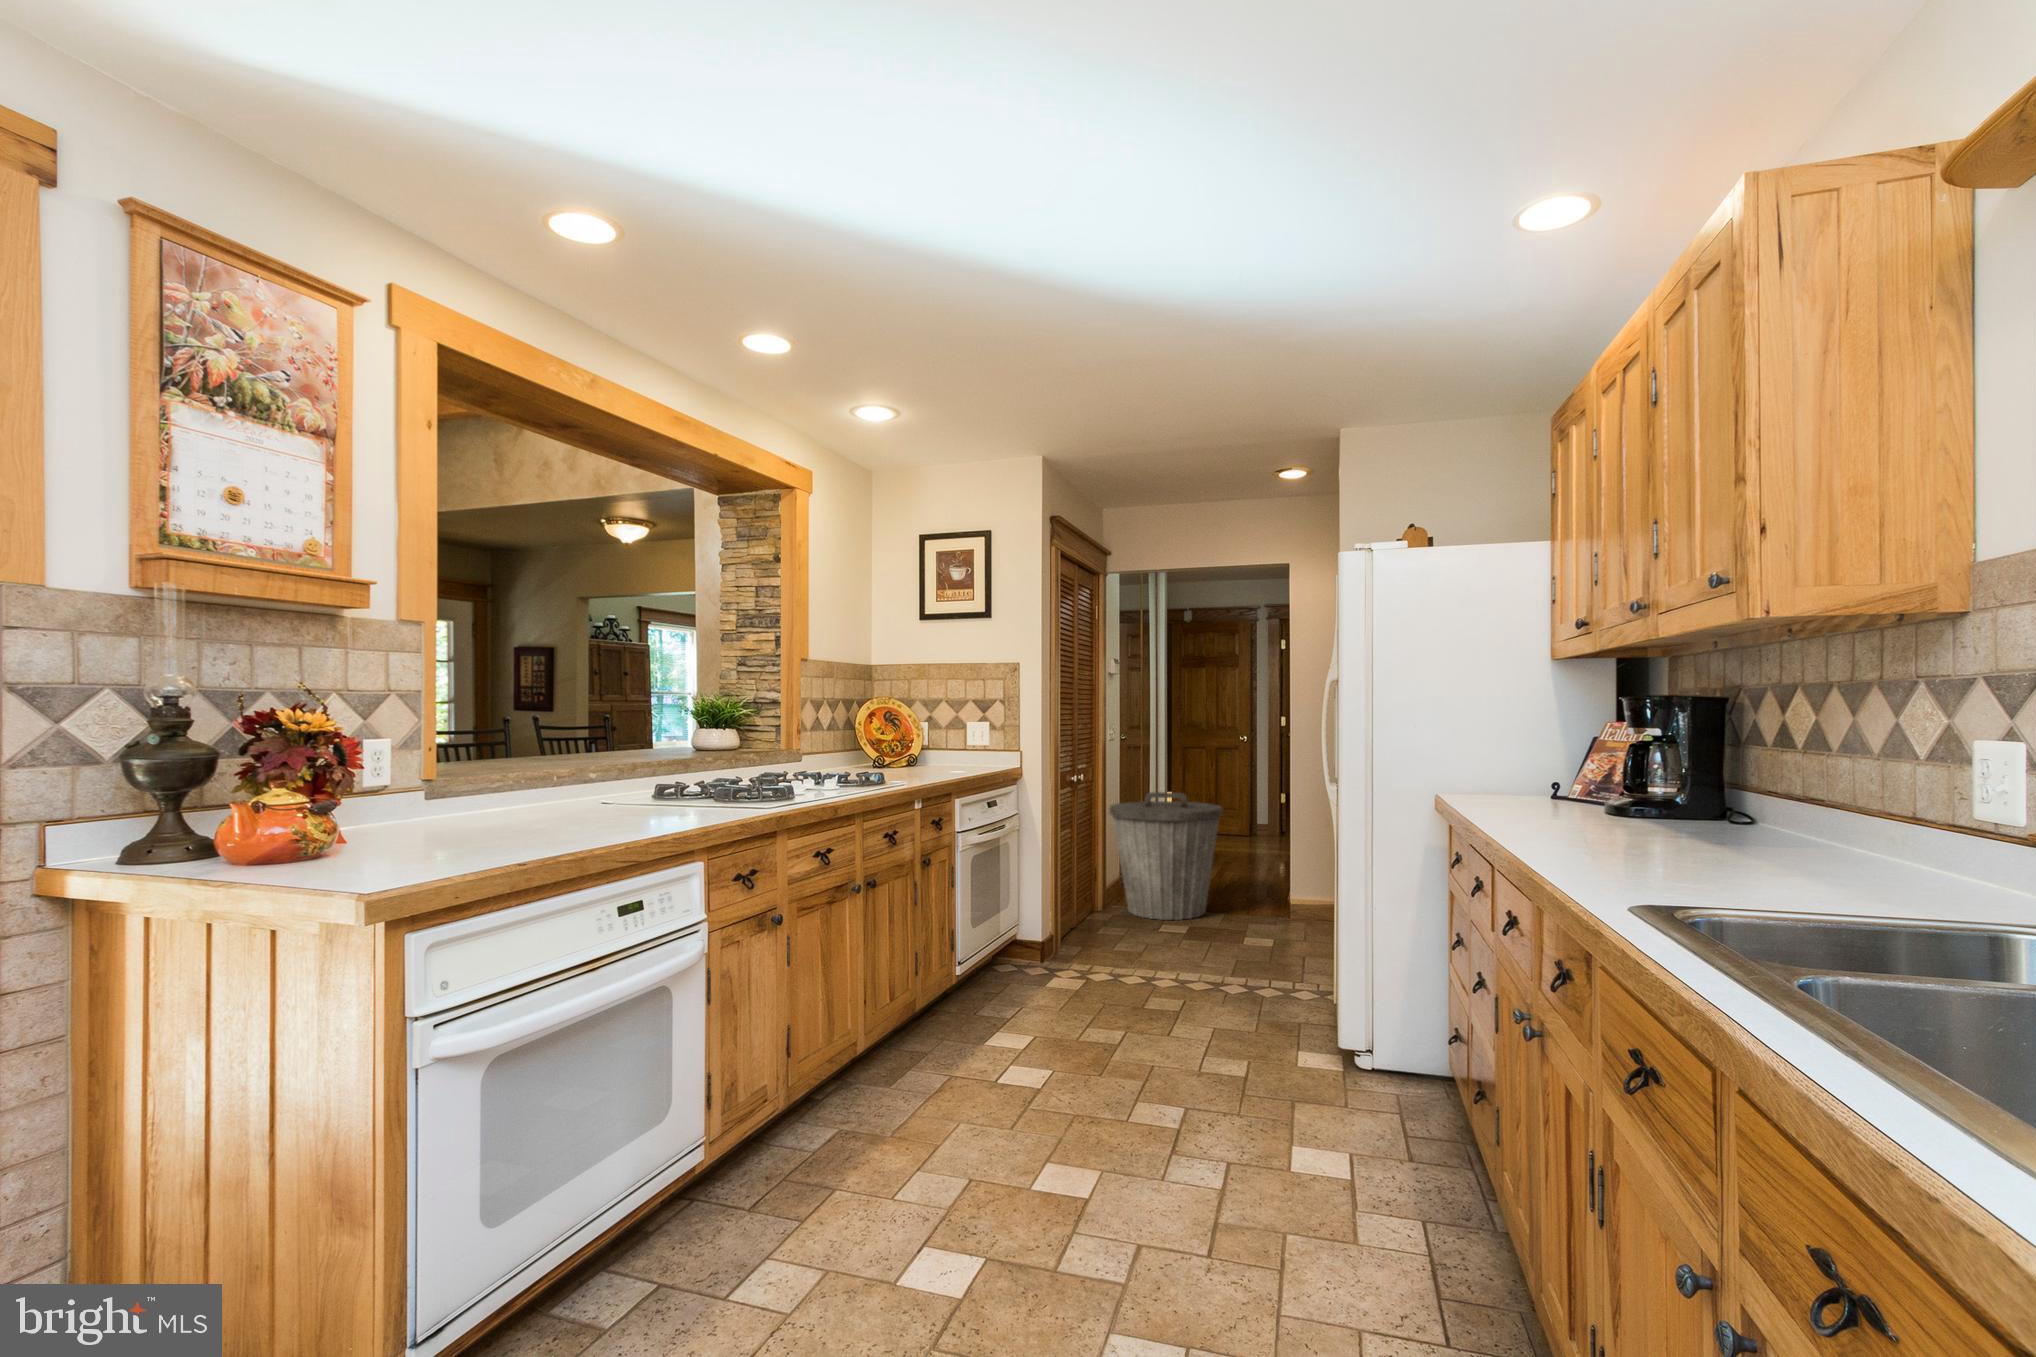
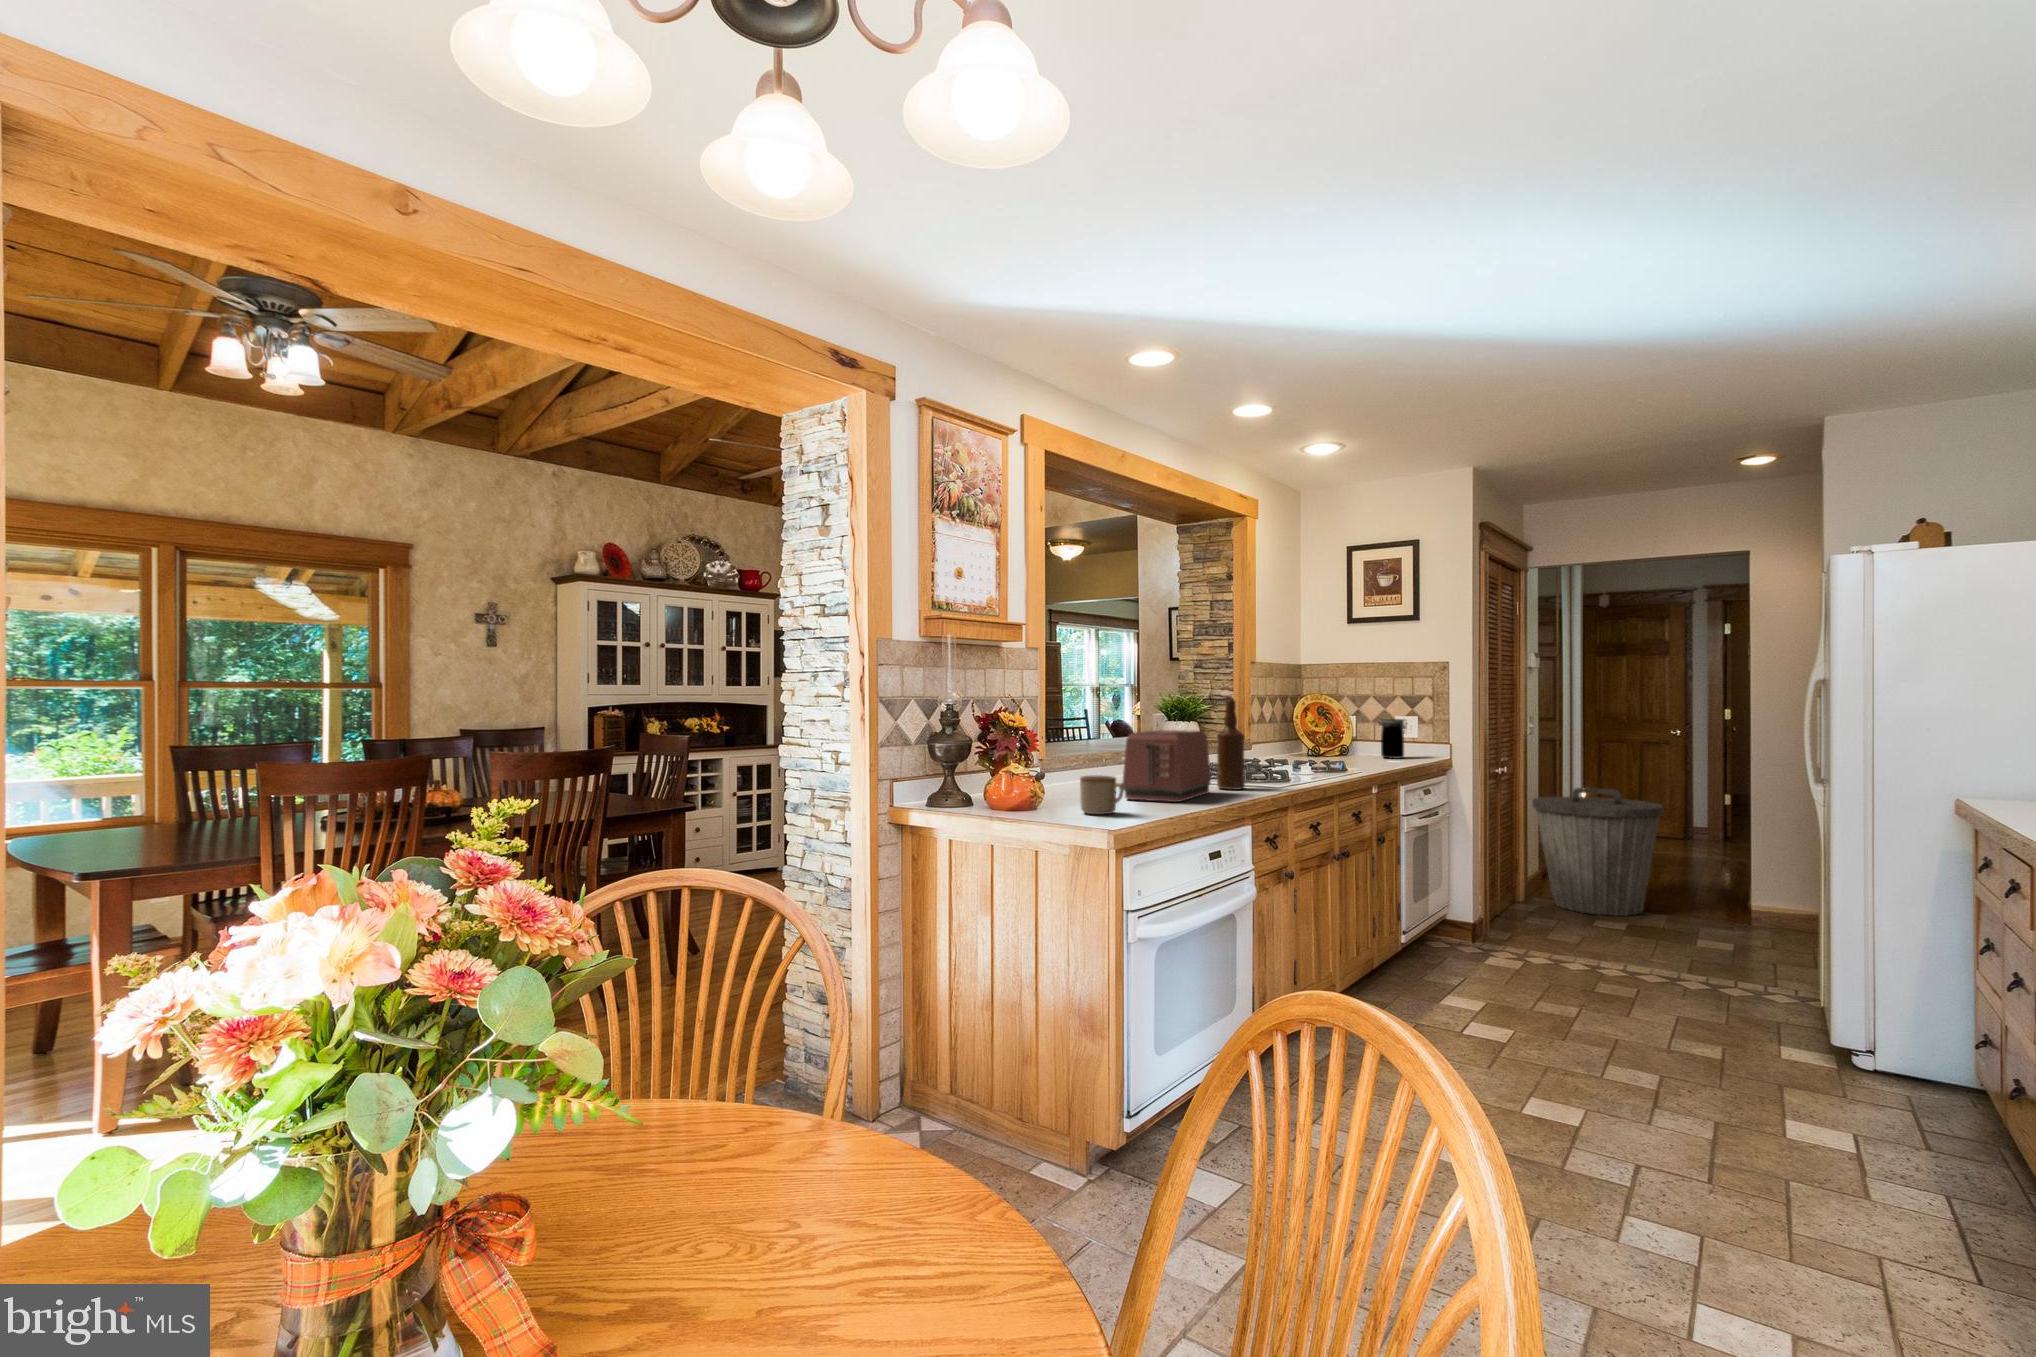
bottle: none [683,696,721,812] -> present [1217,700,1245,790]
jar: none [939,724,969,767] -> present [1378,719,1407,759]
toaster: none [513,736,666,834] -> present [1122,730,1211,802]
mug: none [396,802,462,861] -> present [1080,775,1124,814]

